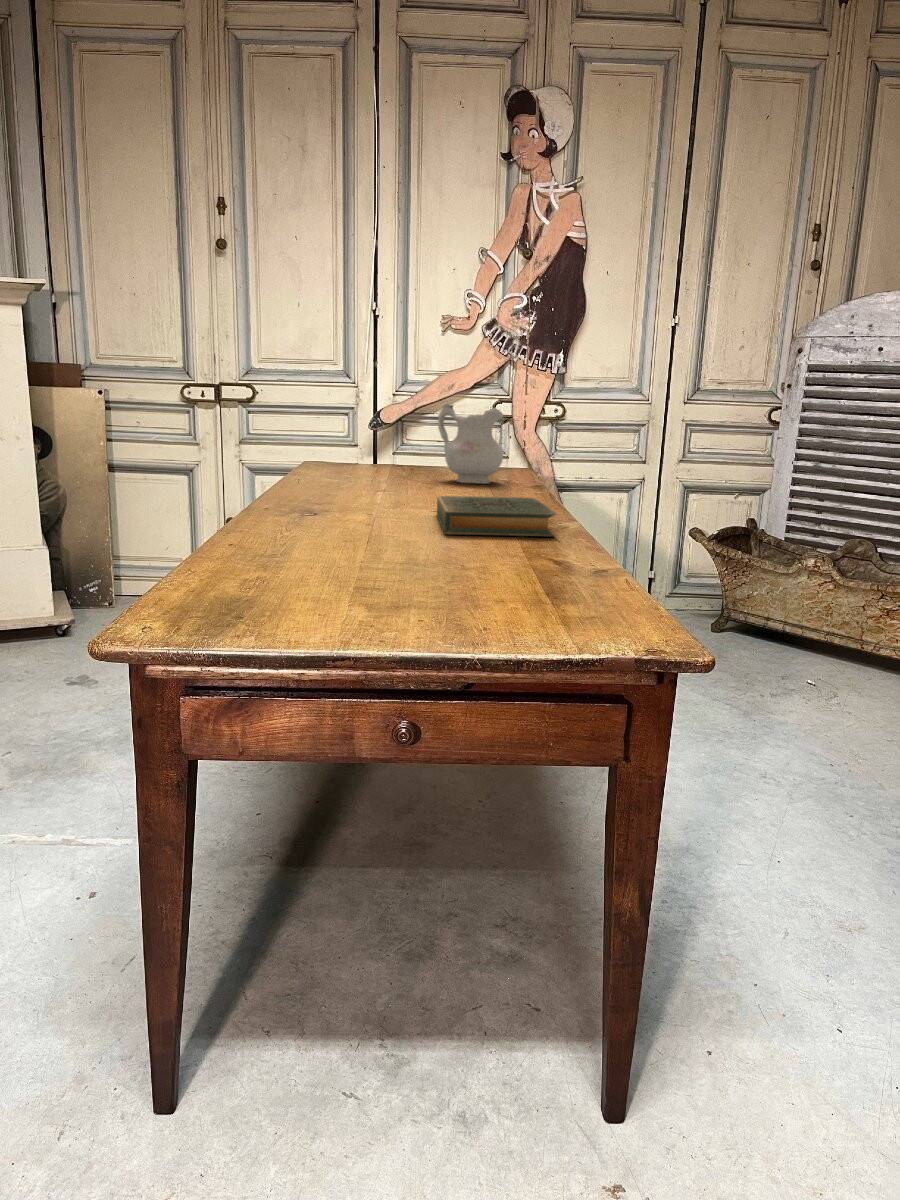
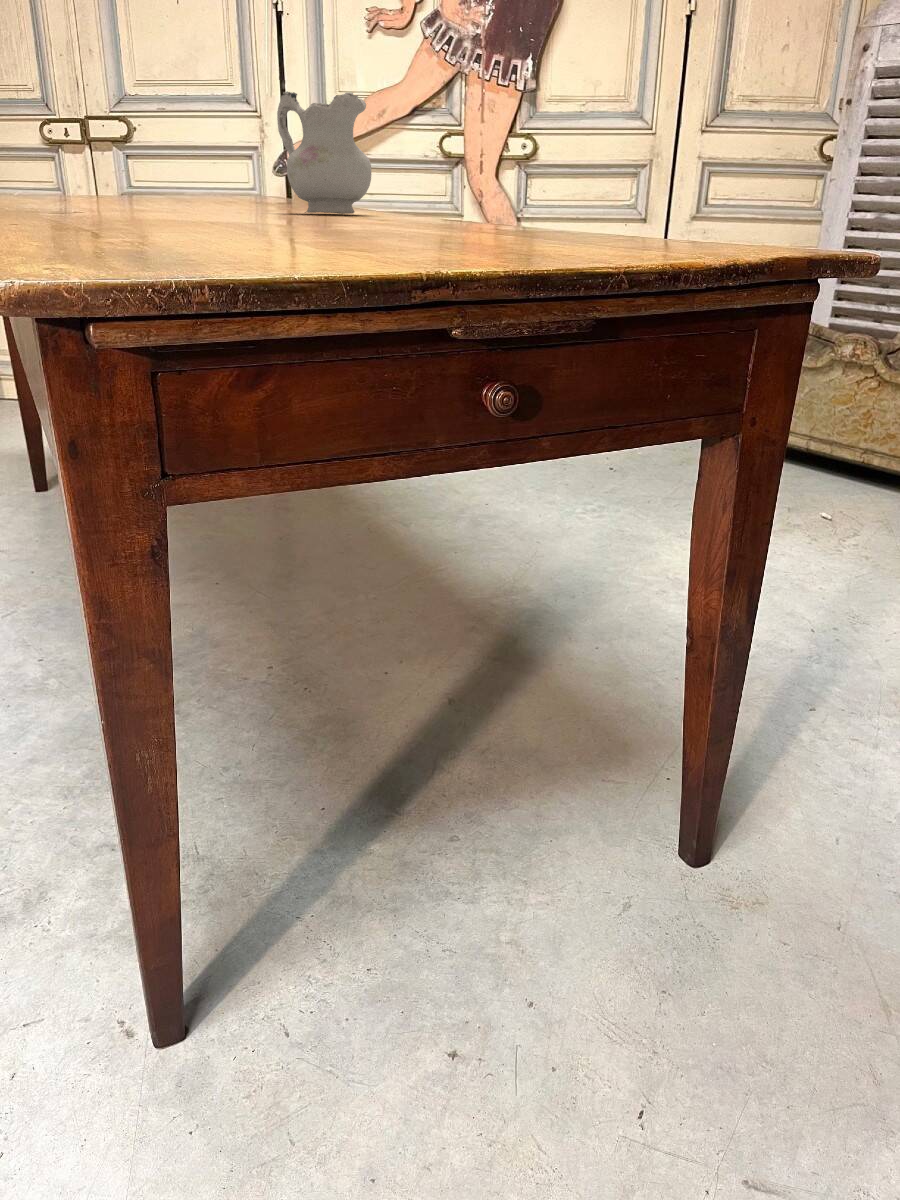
hardback book: present [437,496,556,536] -> none [80,179,313,225]

